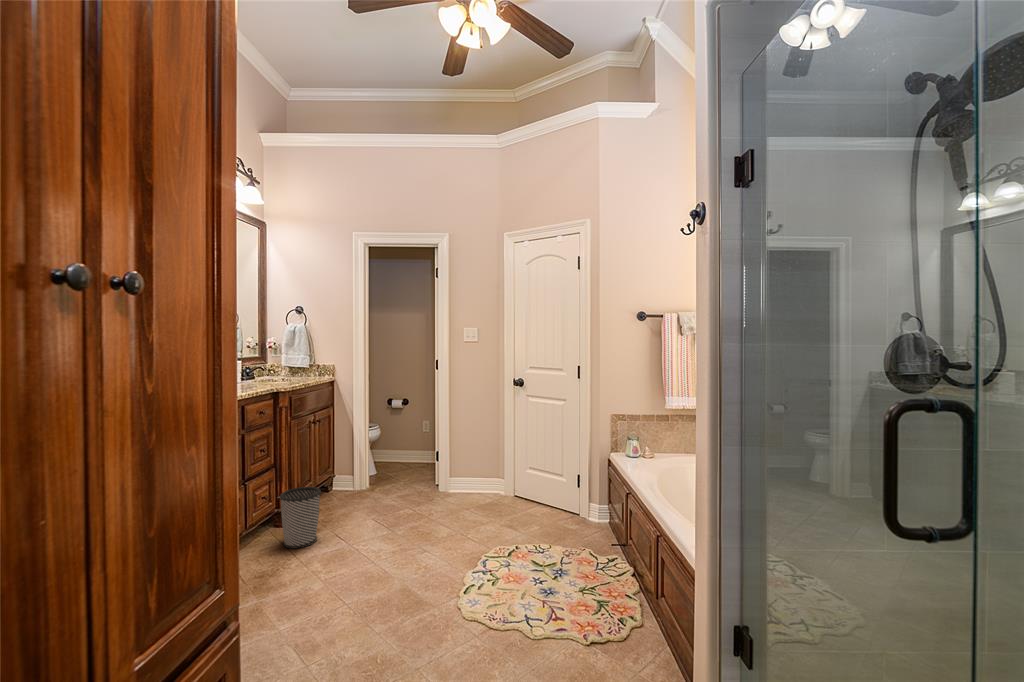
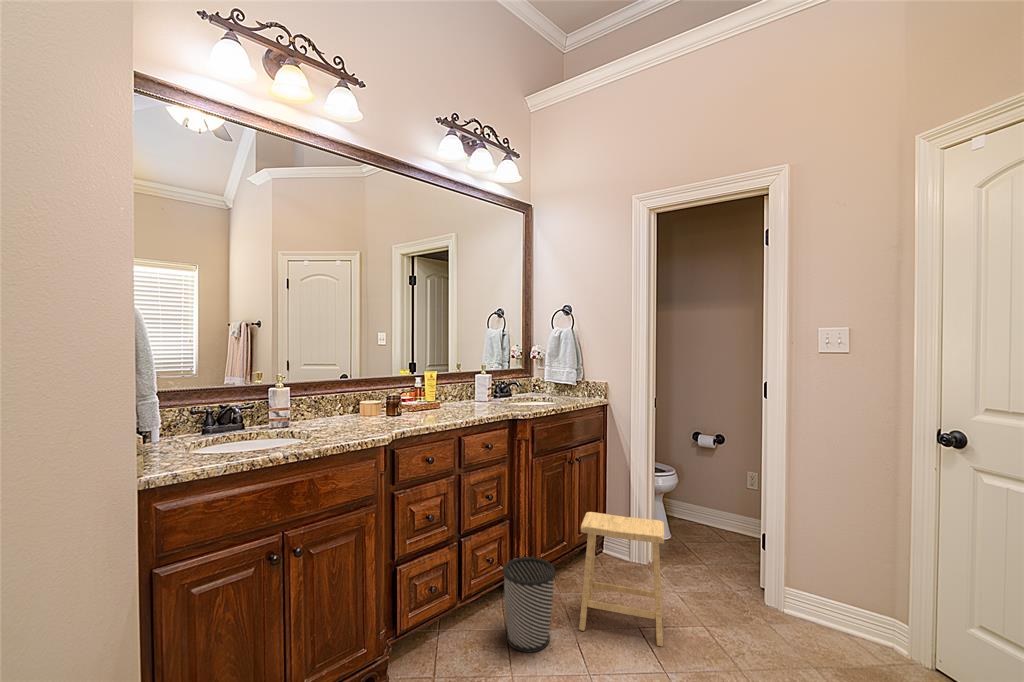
footstool: none [334,447,390,528] -> present [579,512,664,647]

